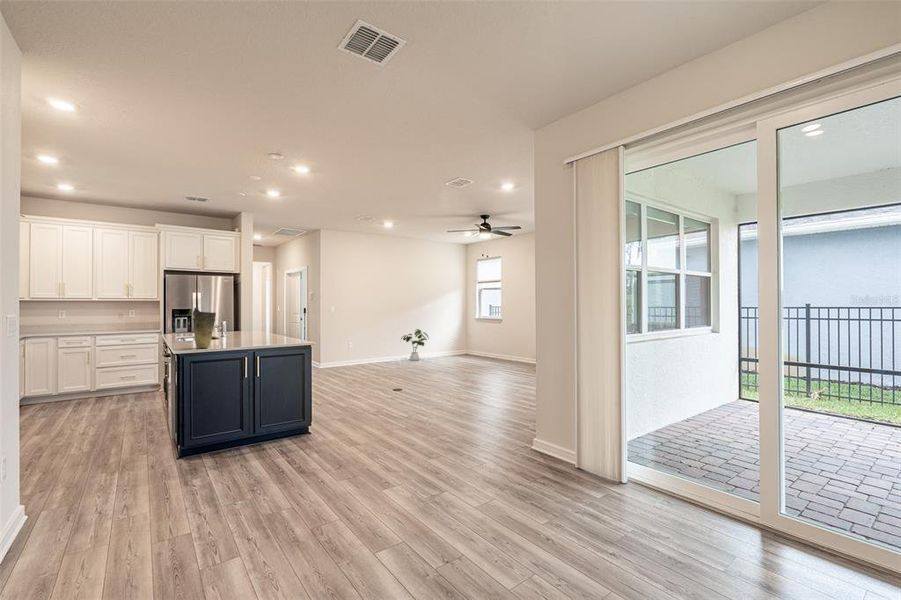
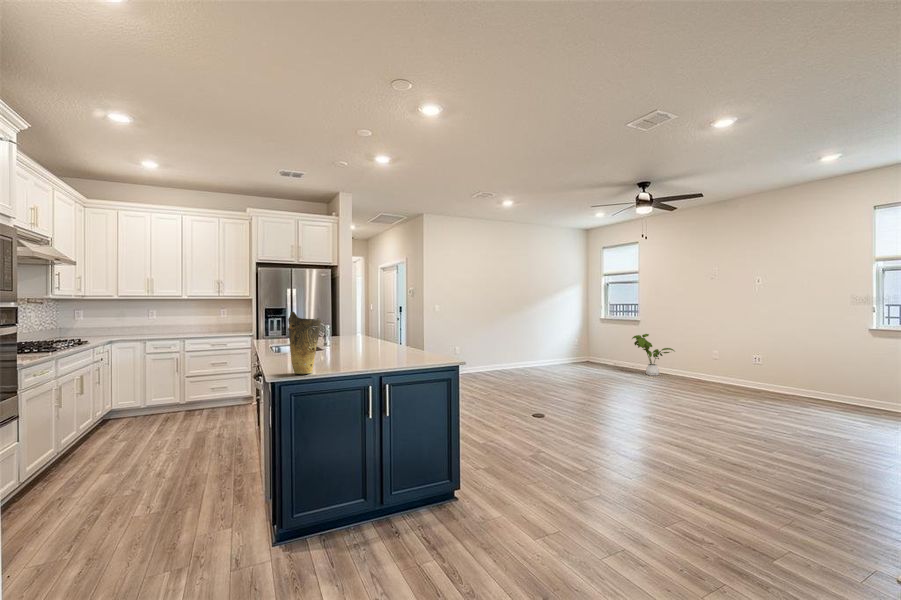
house plant: present [401,329,428,361] -> present [632,334,674,376]

